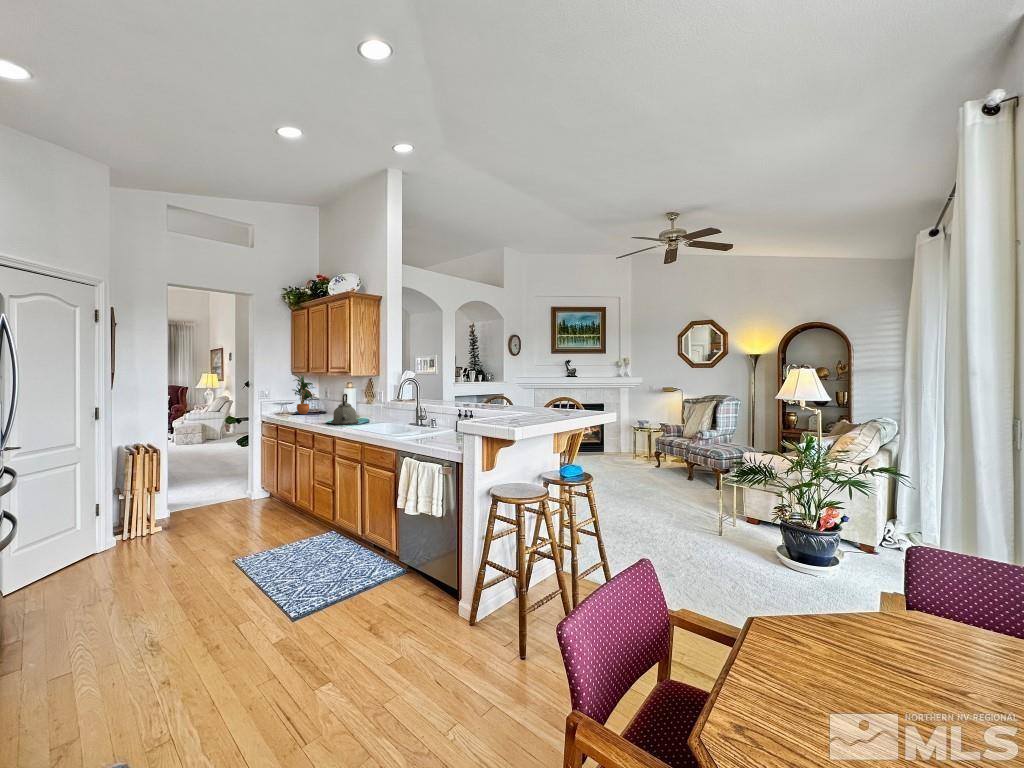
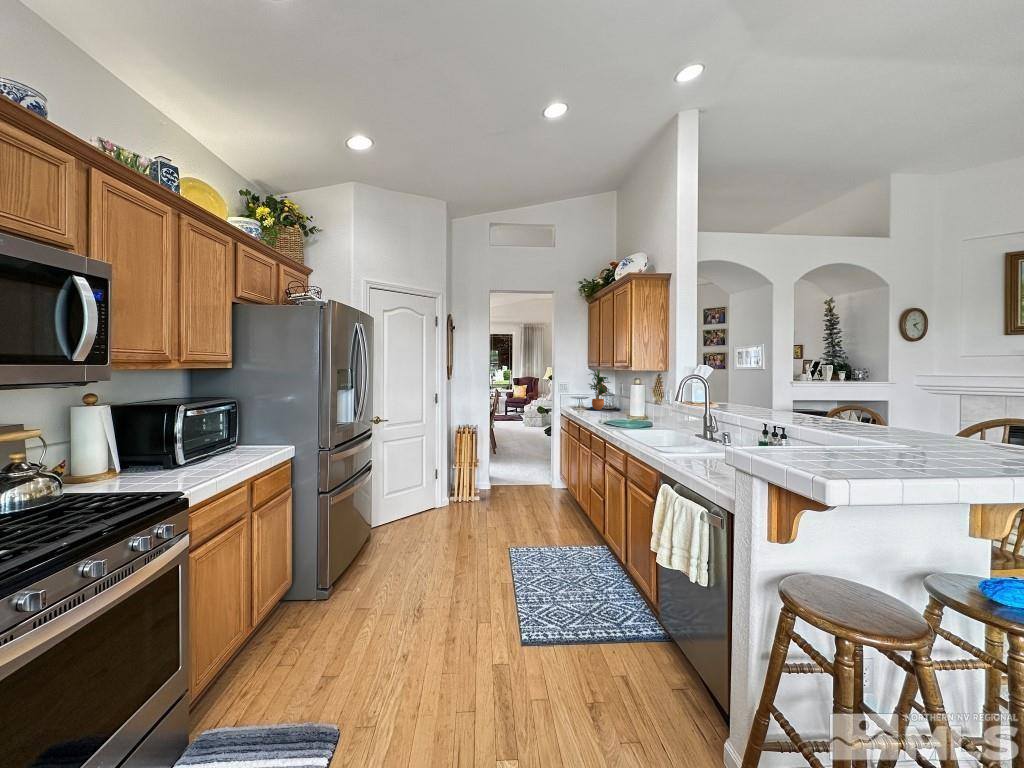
kettle: present [331,394,359,425] -> none [610,391,641,428]

